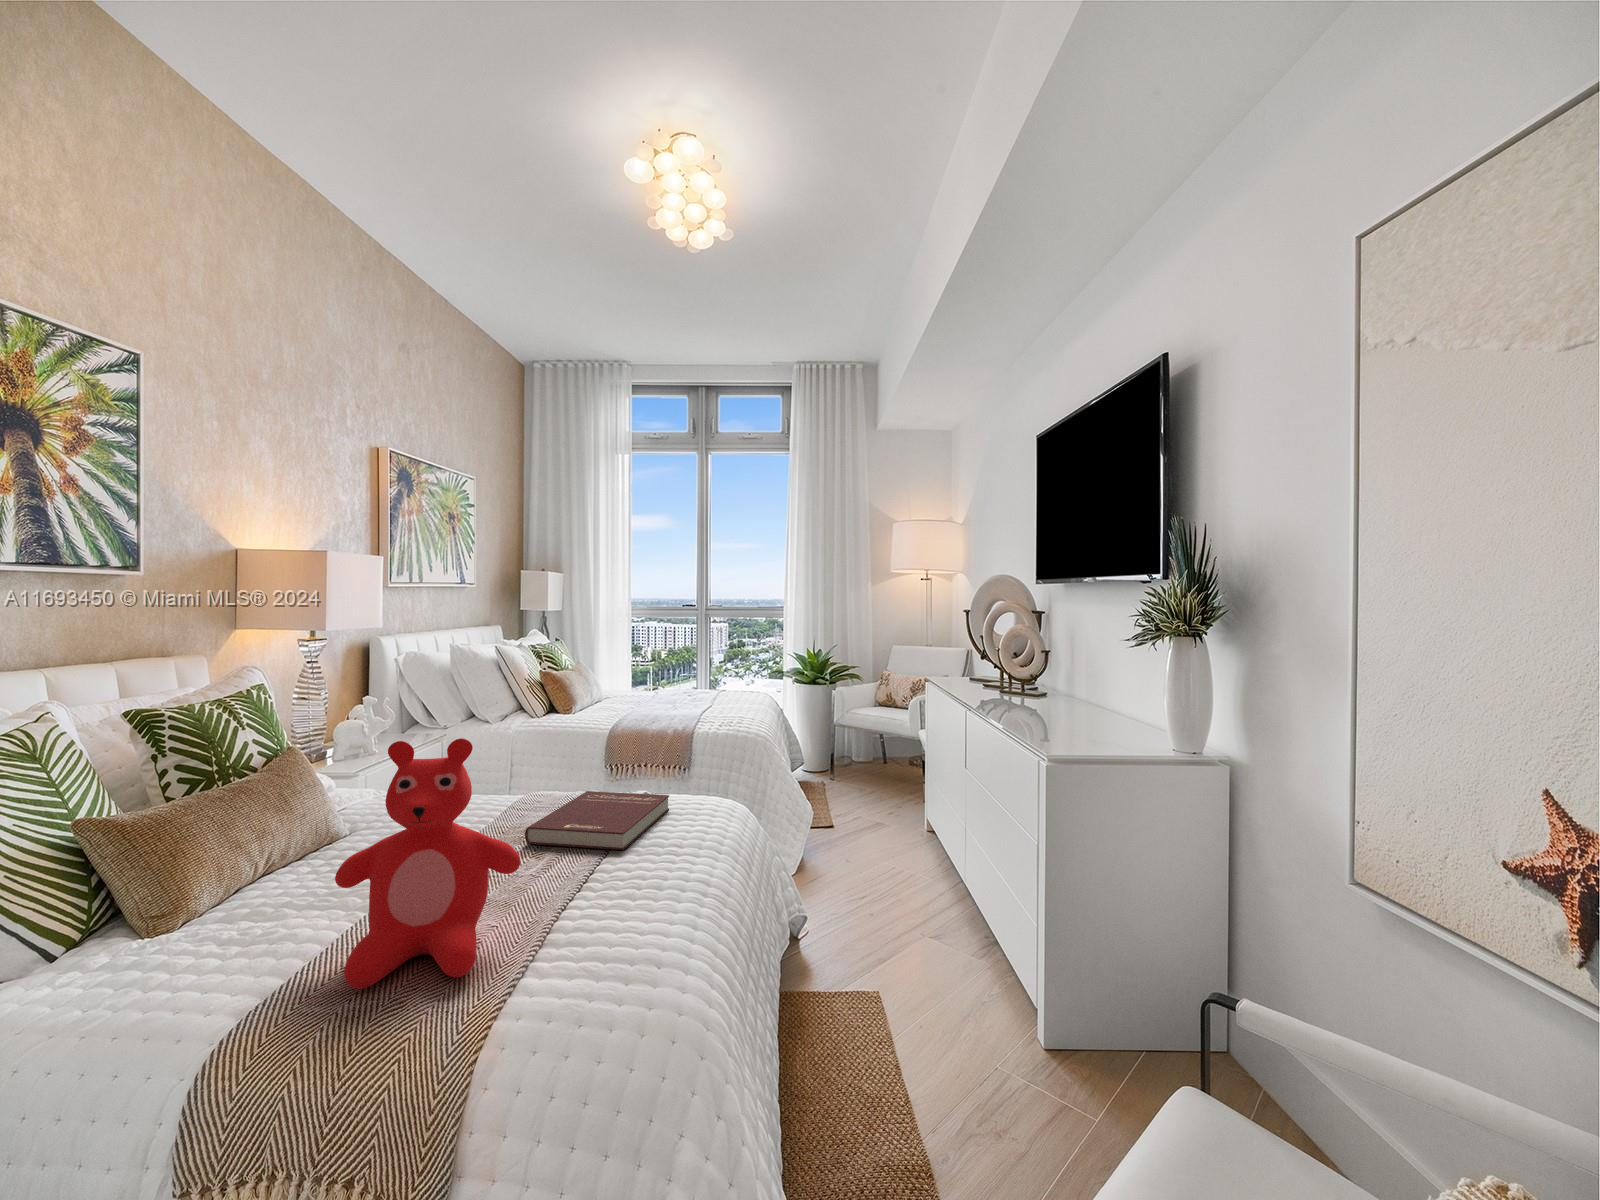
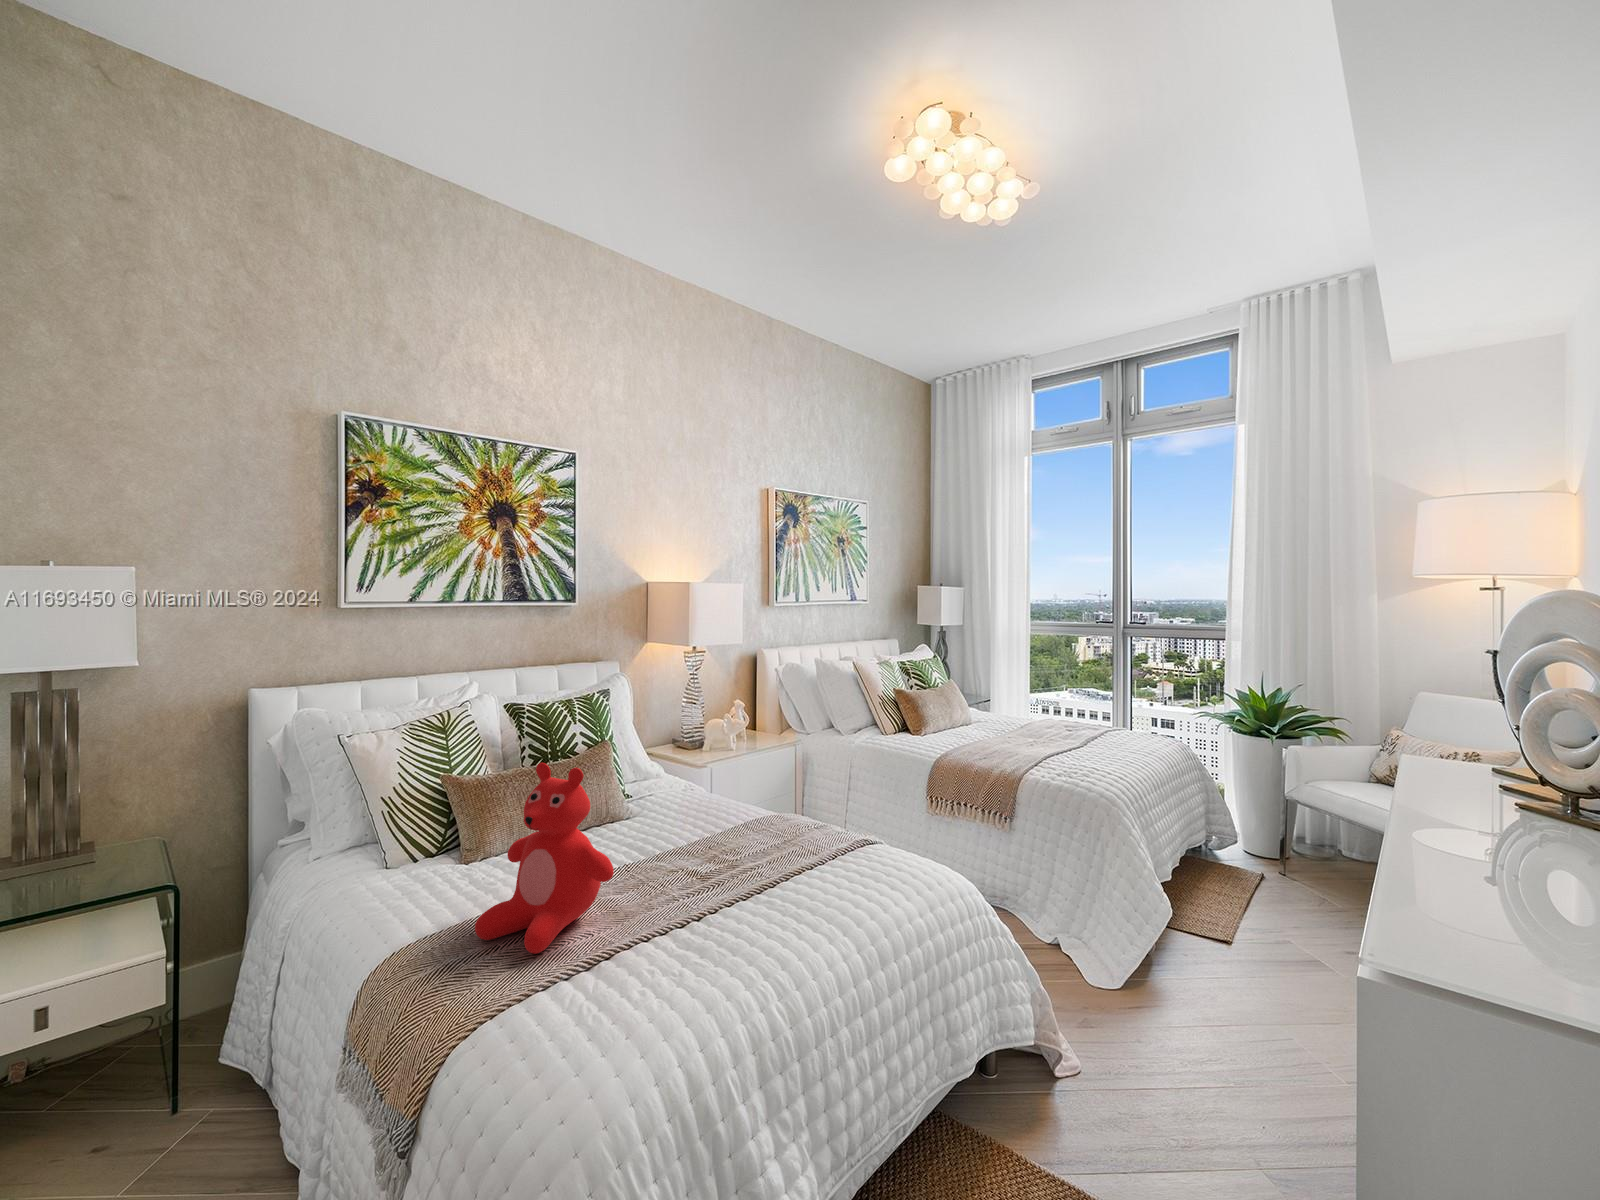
book: present [525,791,669,850] -> none [708,814,852,880]

